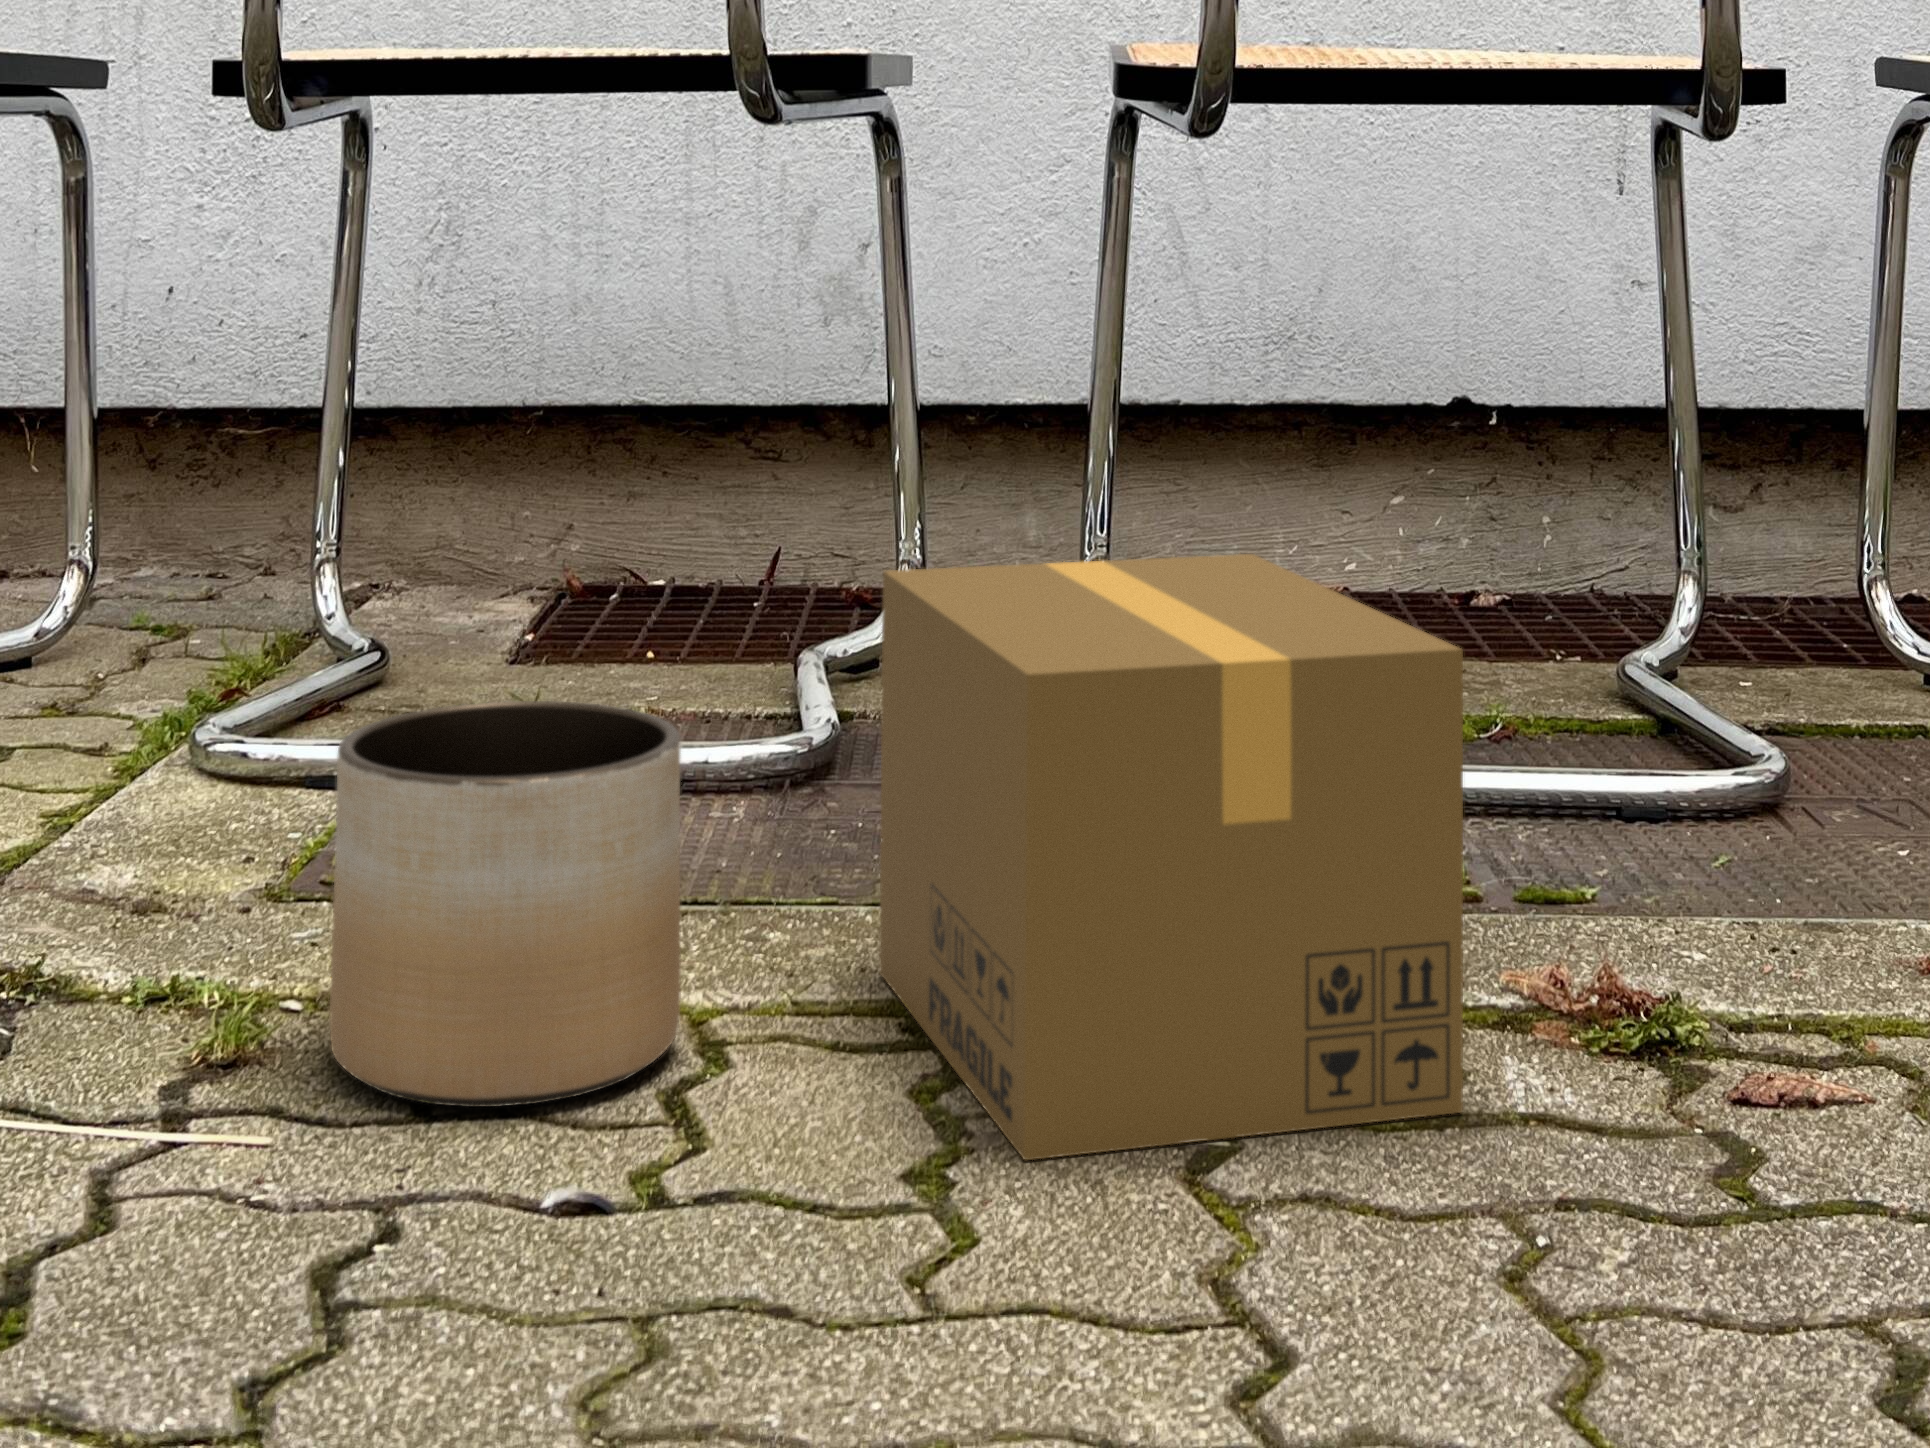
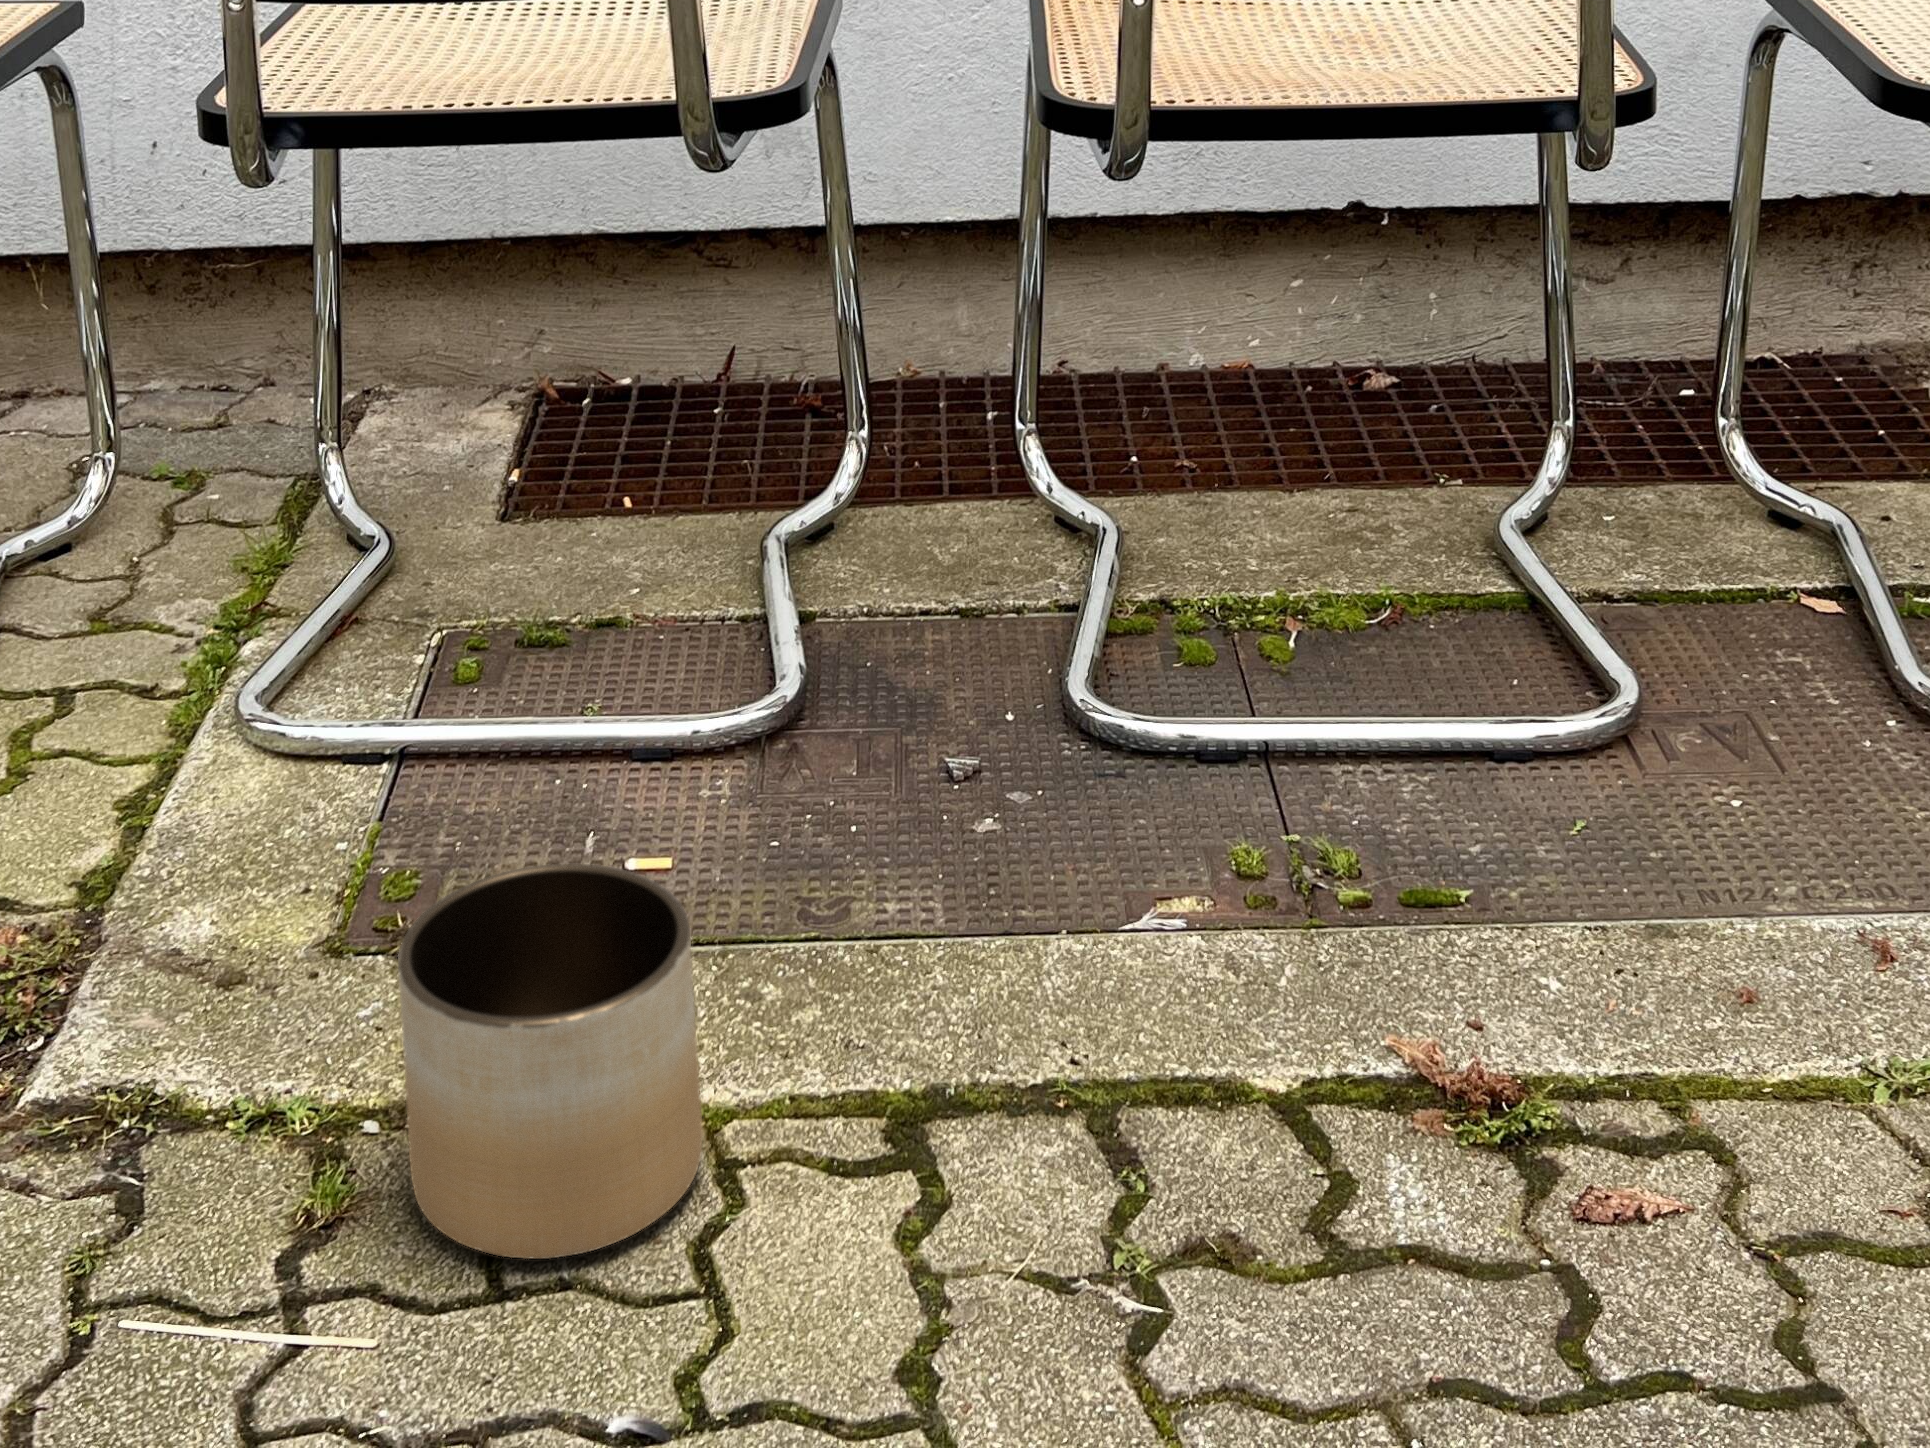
cardboard box: present [879,554,1463,1160] -> none [854,668,1360,1313]

